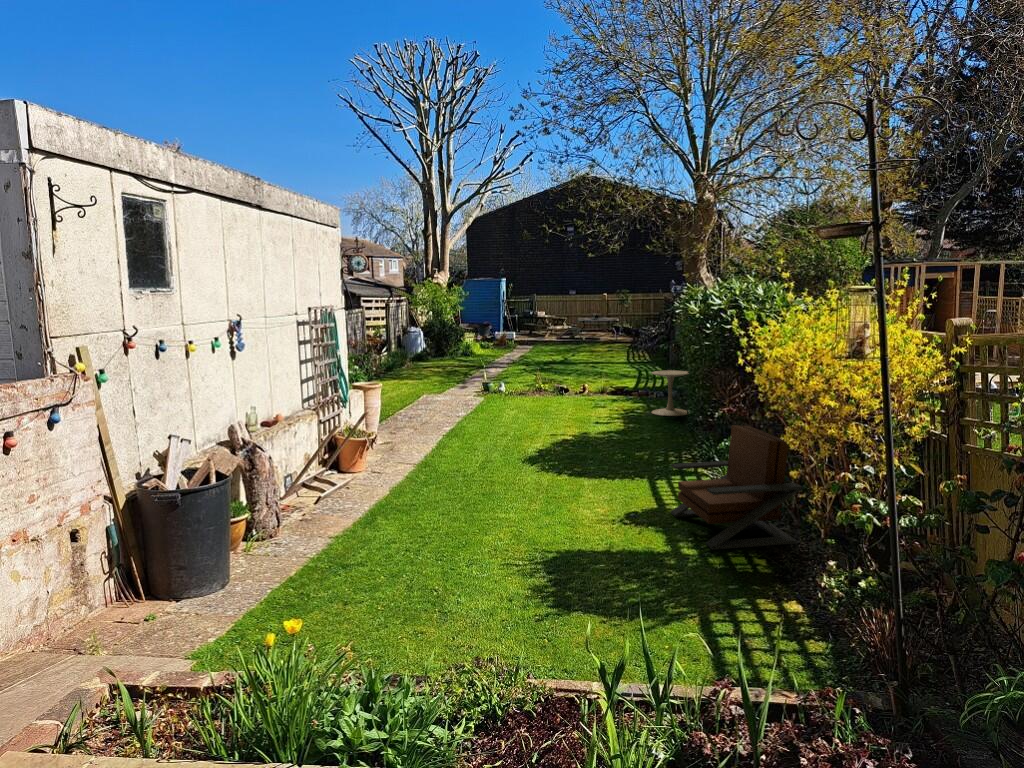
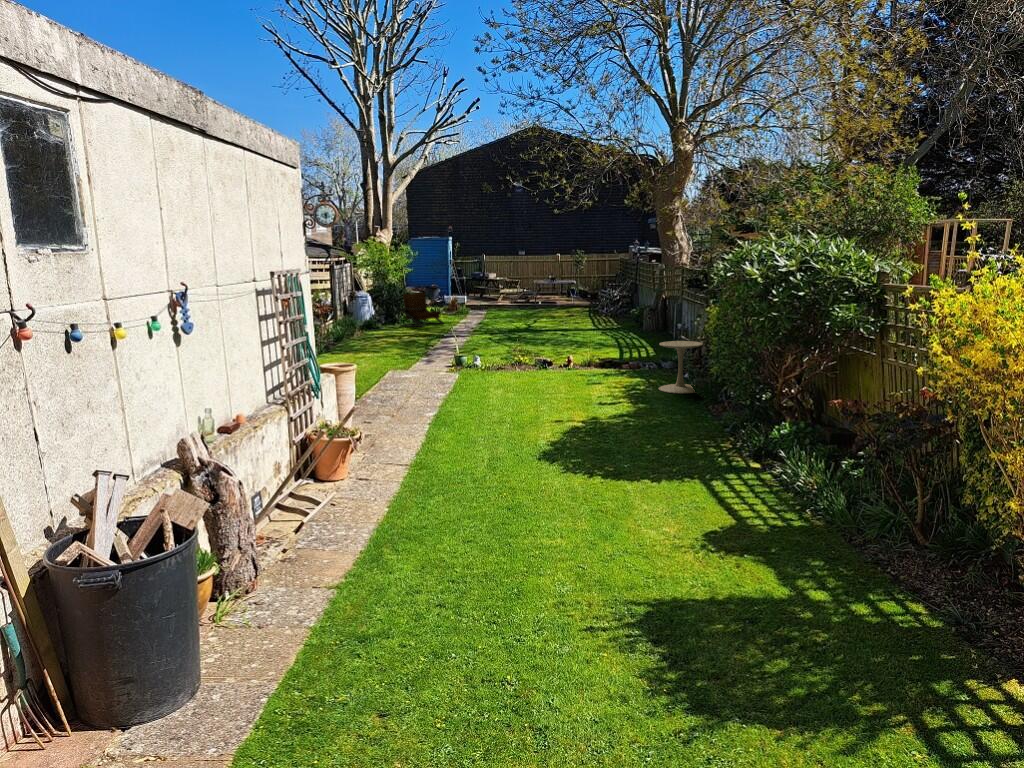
lounge chair: present [671,425,802,550] -> present [399,293,444,327]

